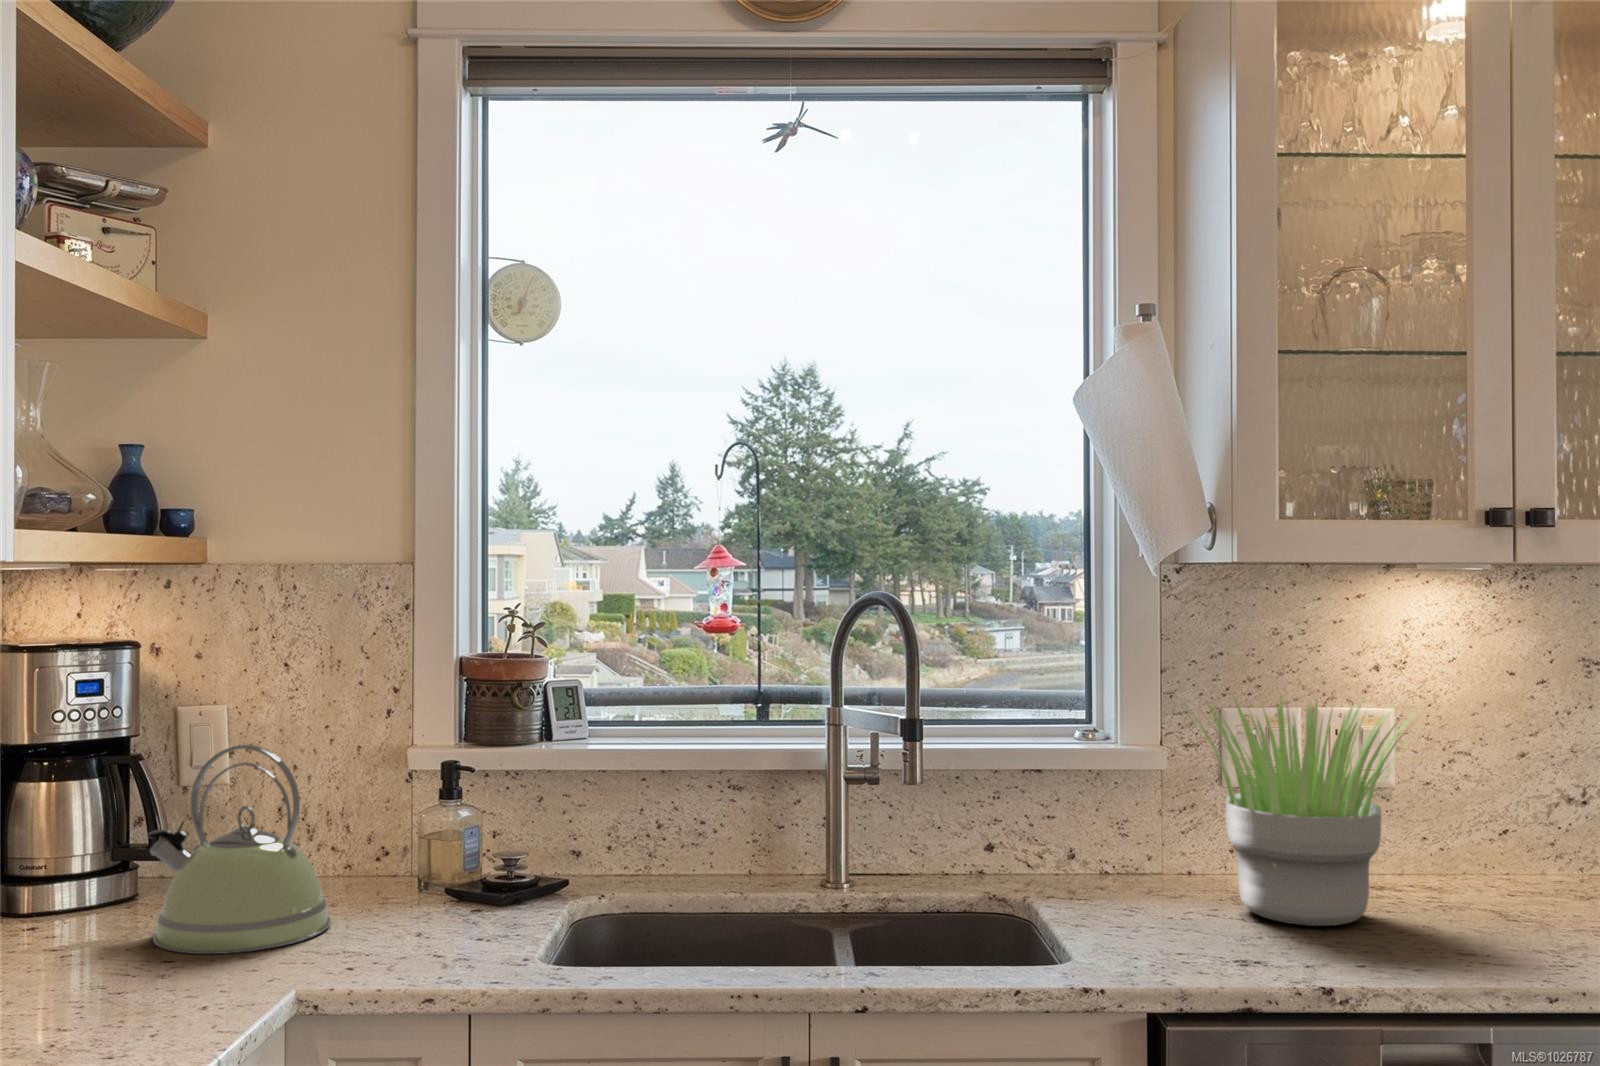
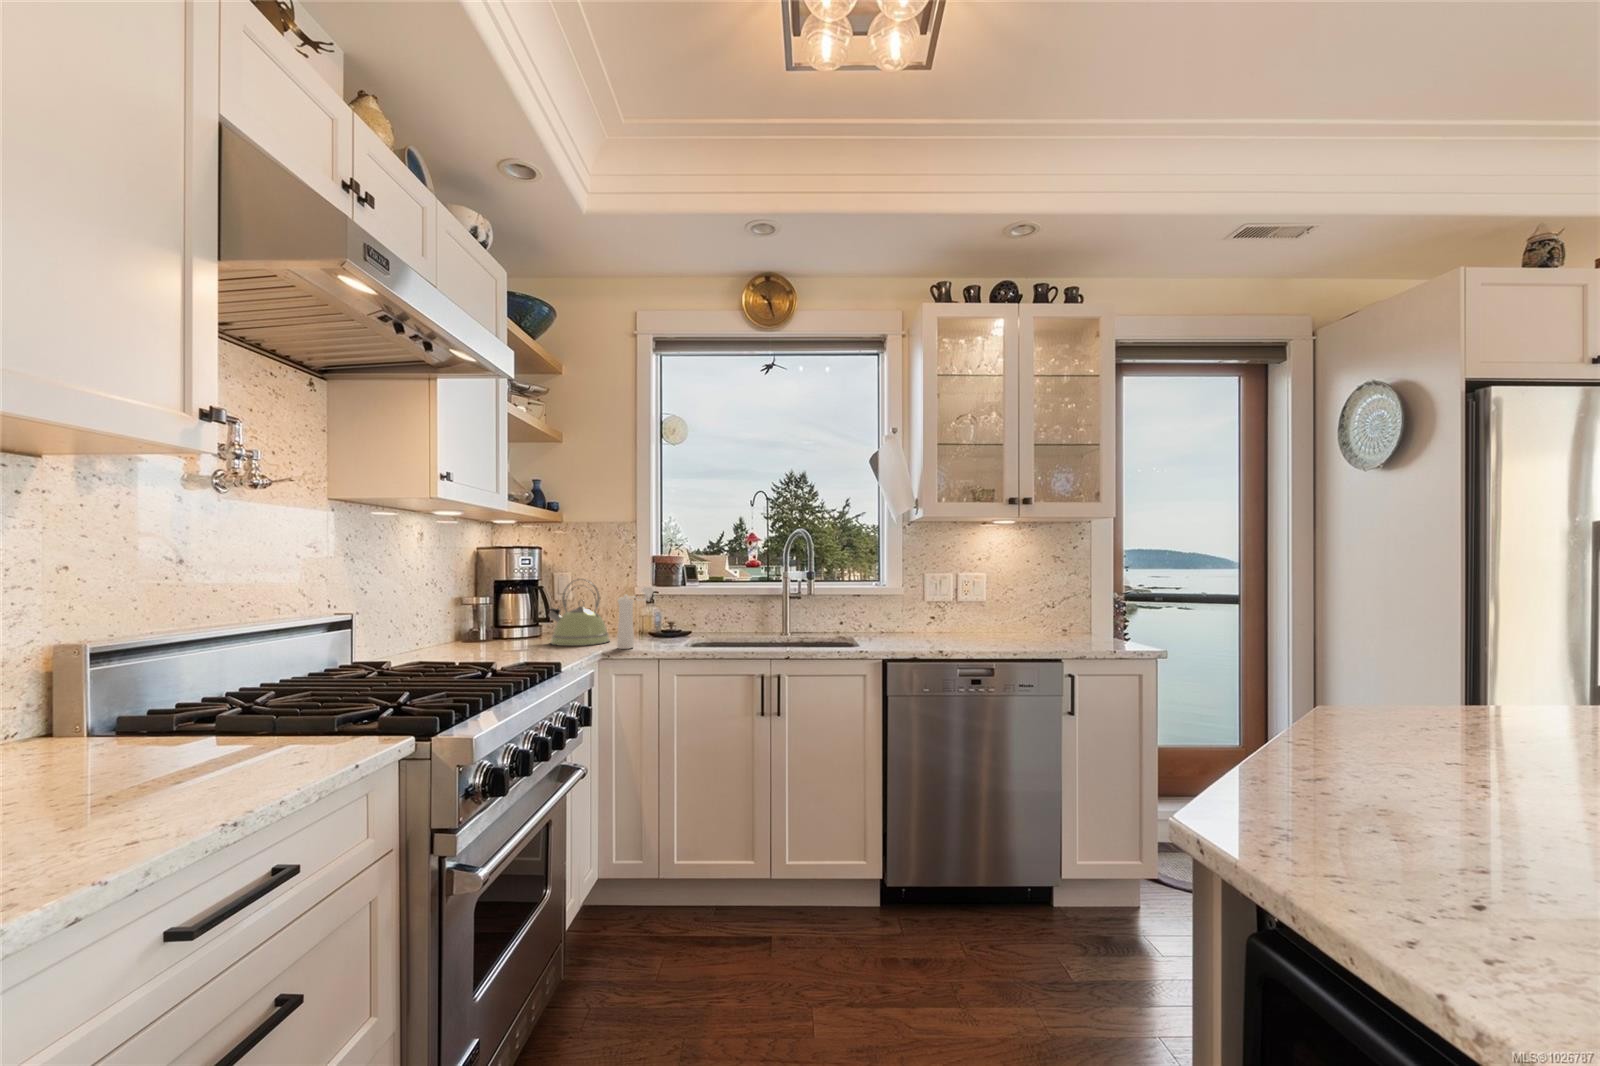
potted plant: present [1193,697,1414,926] -> none [901,566,989,641]
pepper mill: none [346,771,461,973] -> present [617,586,655,649]

